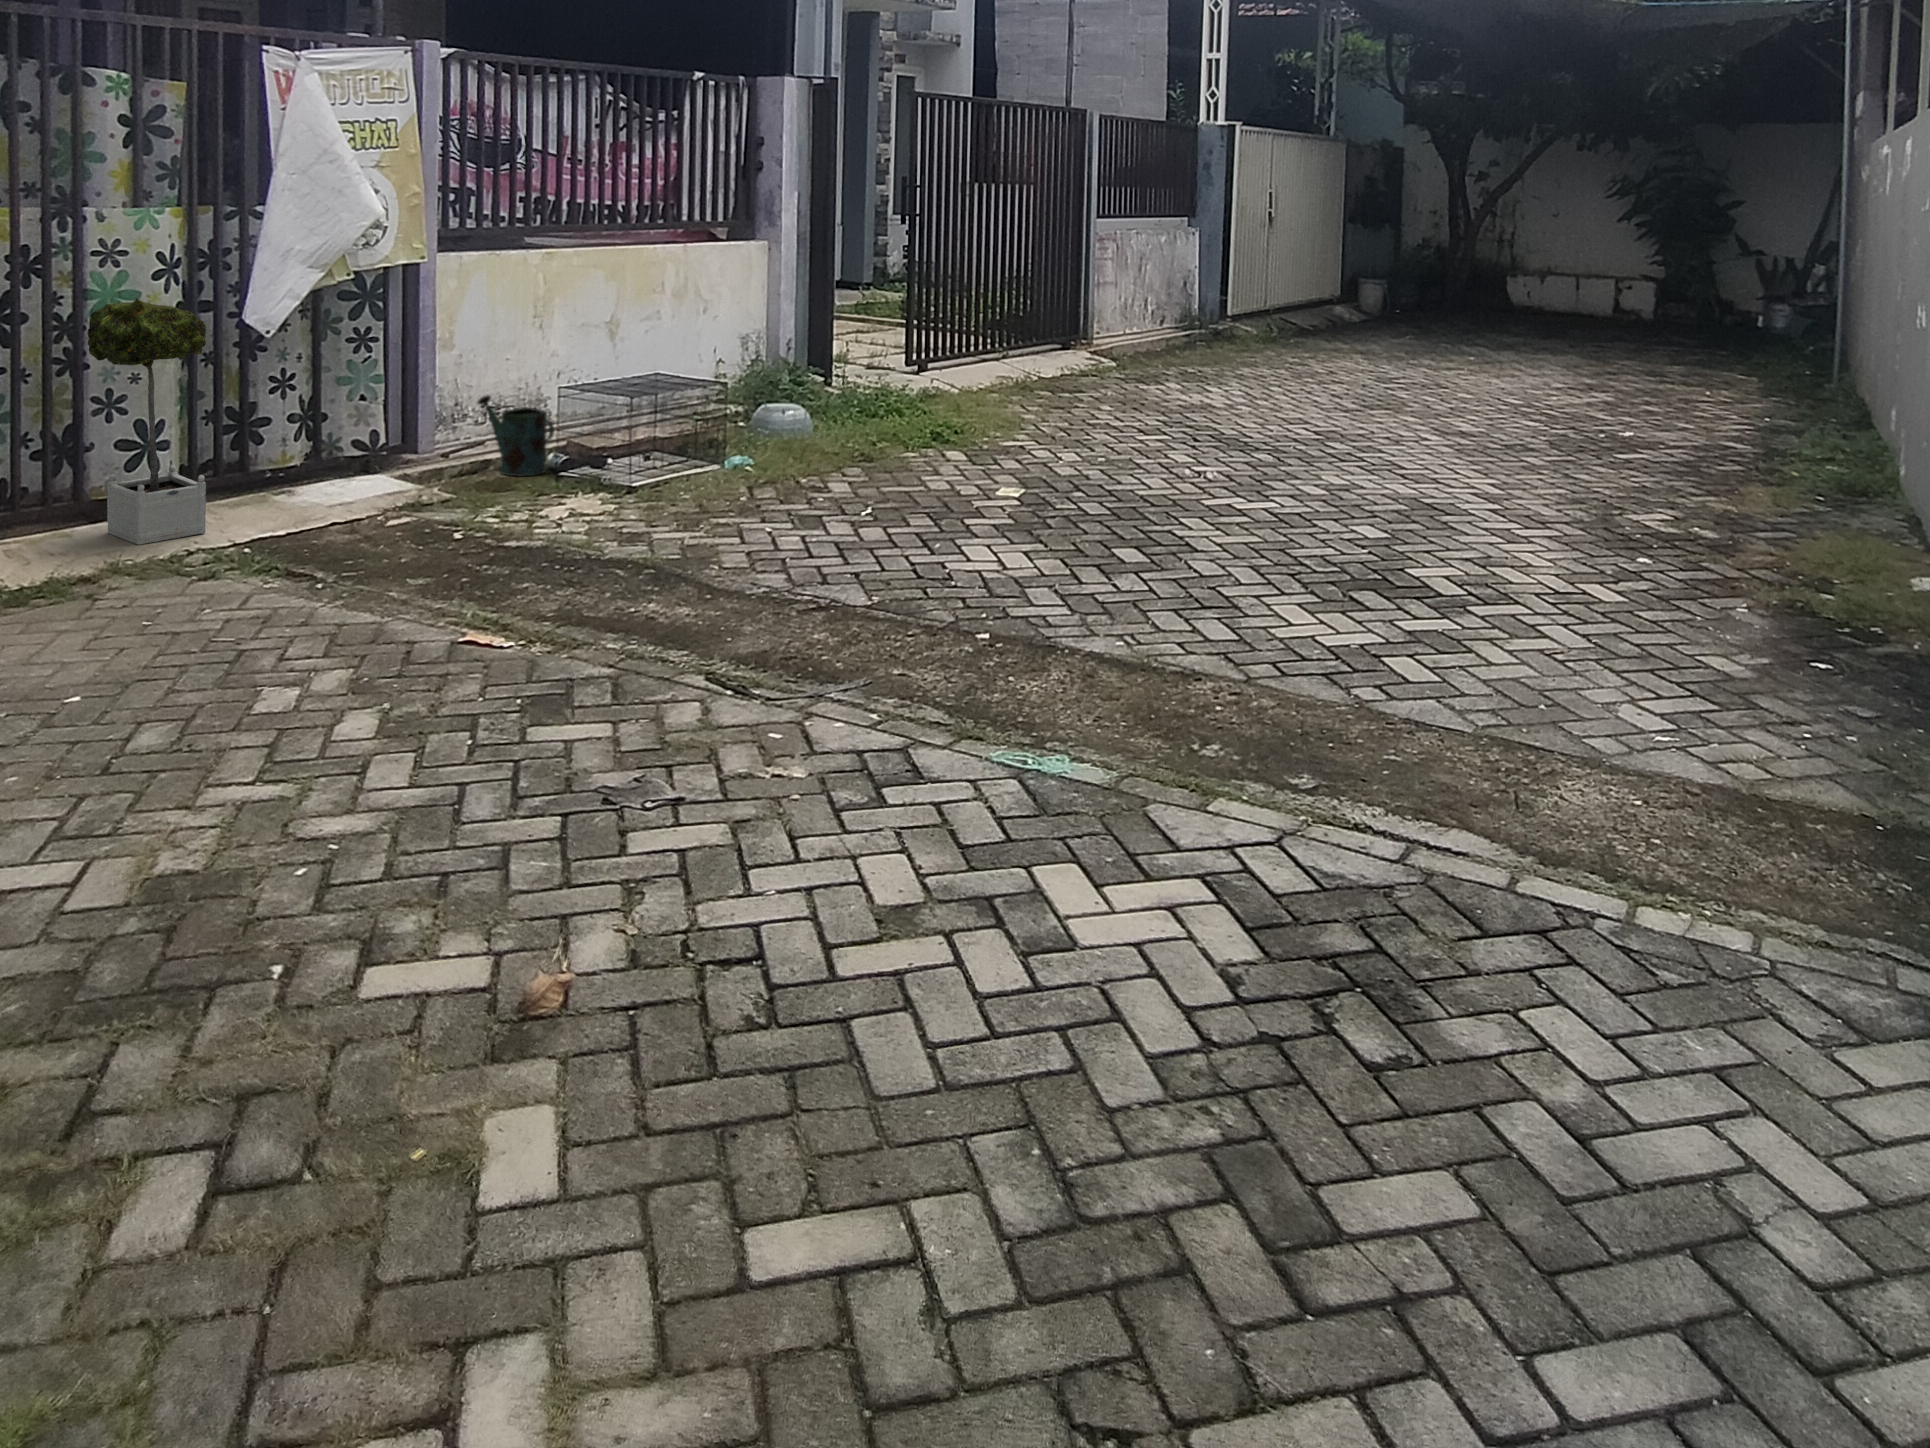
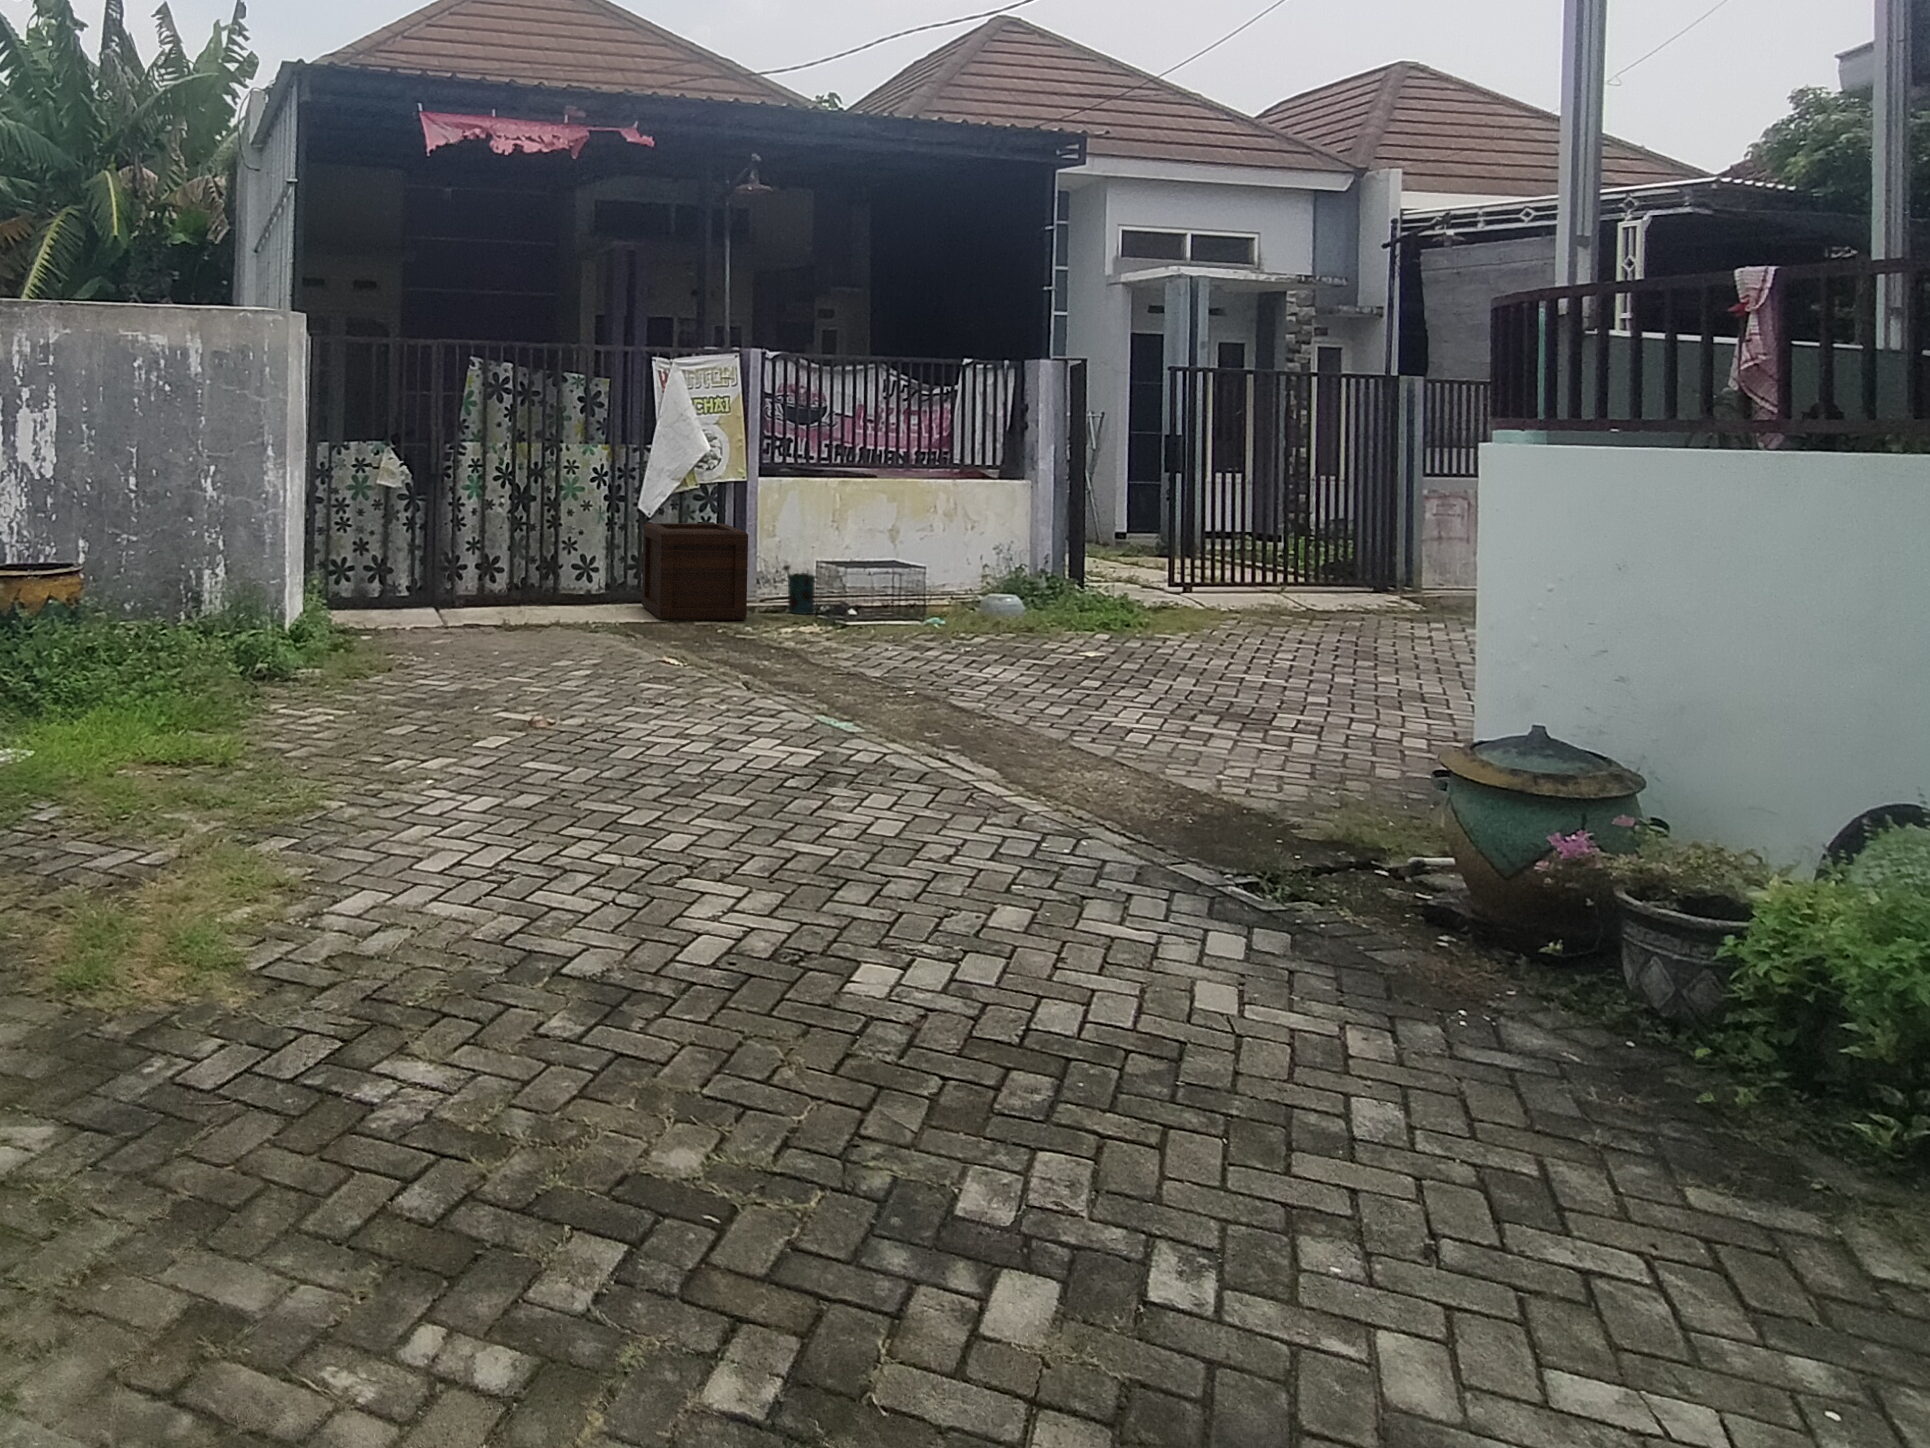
potted tree: present [87,298,206,545] -> none [556,490,610,615]
wooden crate: none [247,337,474,529] -> present [642,523,748,620]

